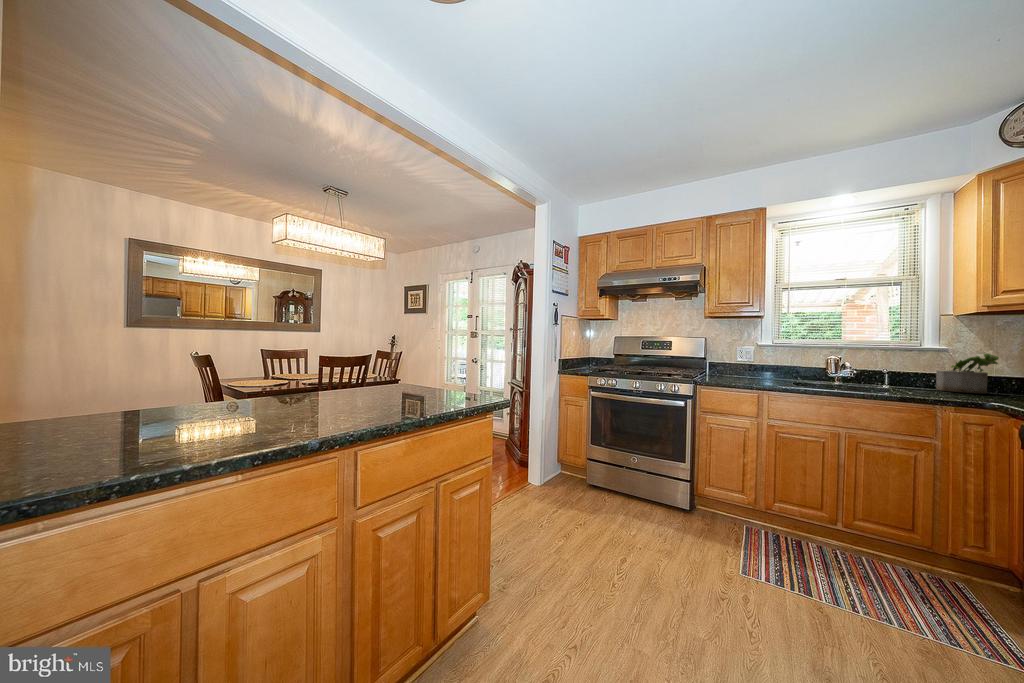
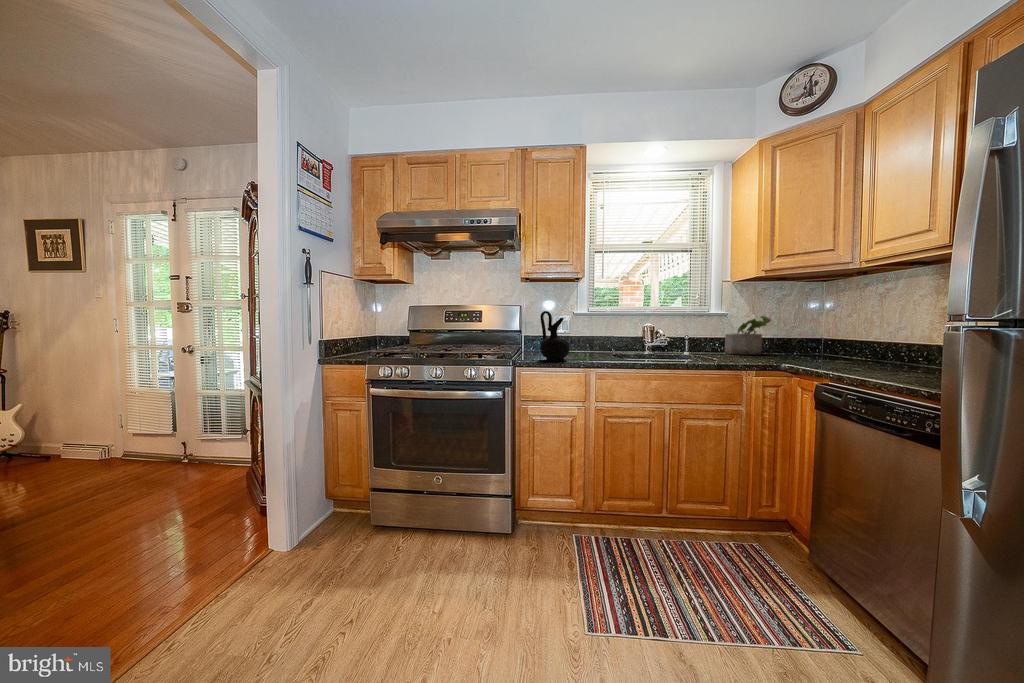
ceramic jug: none [718,344,745,383] -> present [540,311,570,361]

